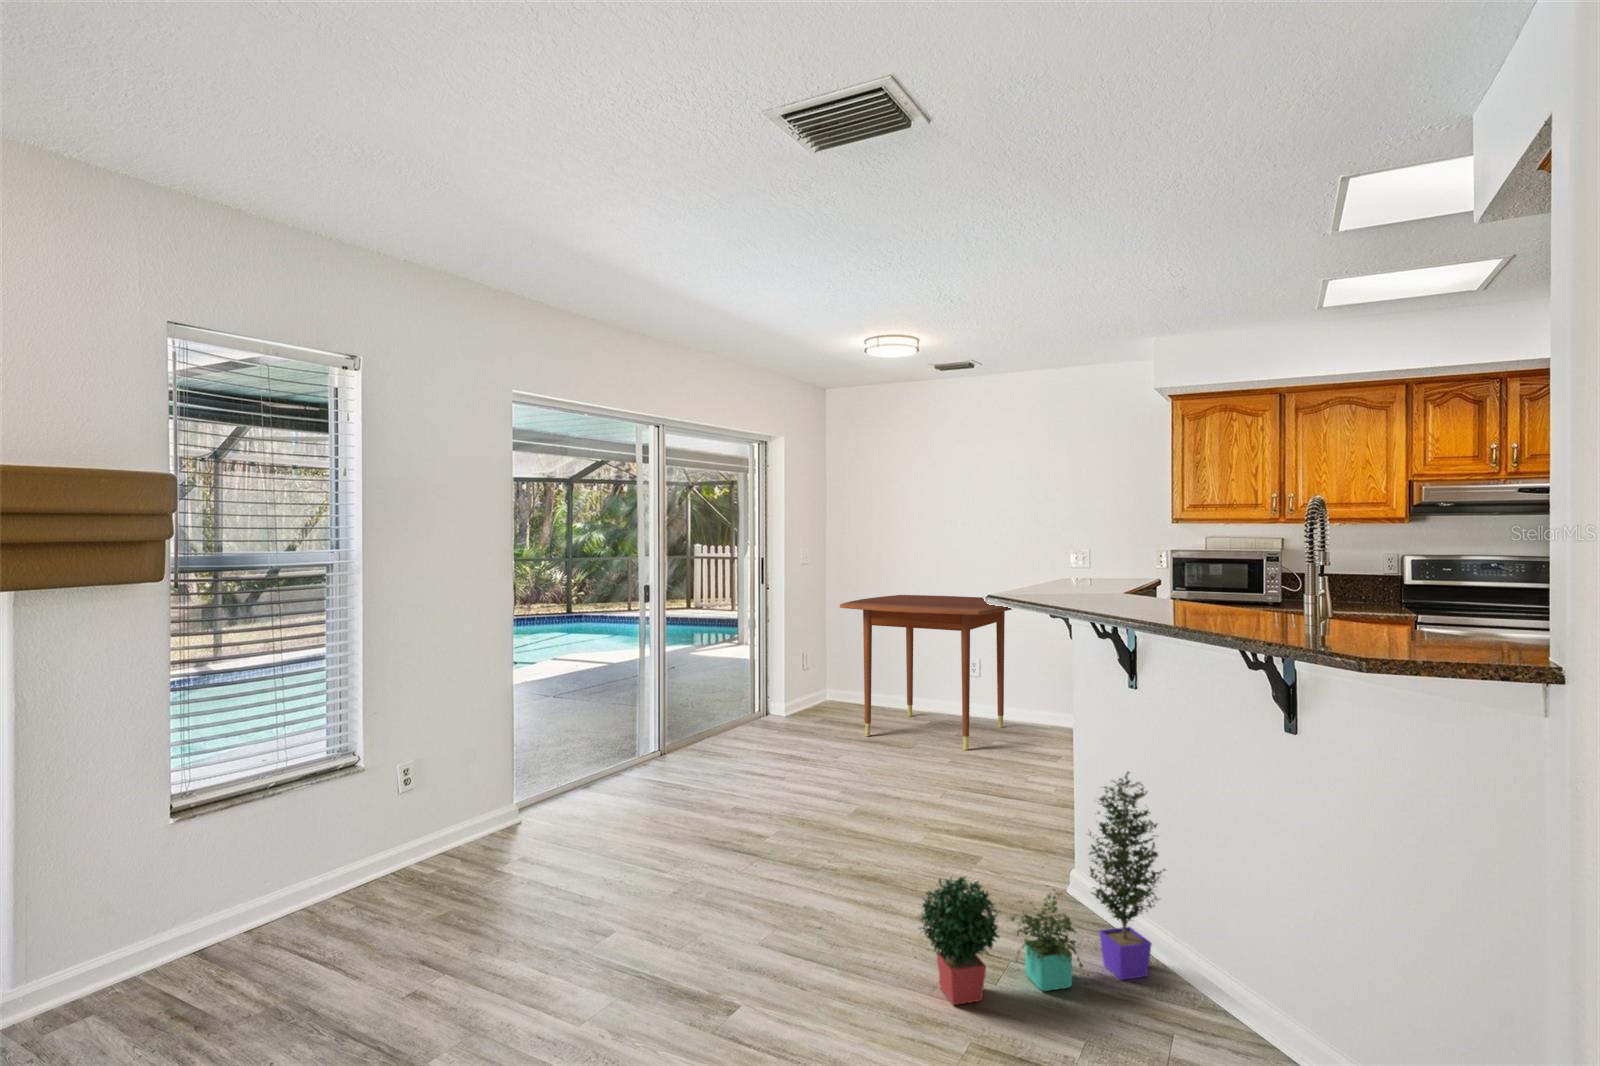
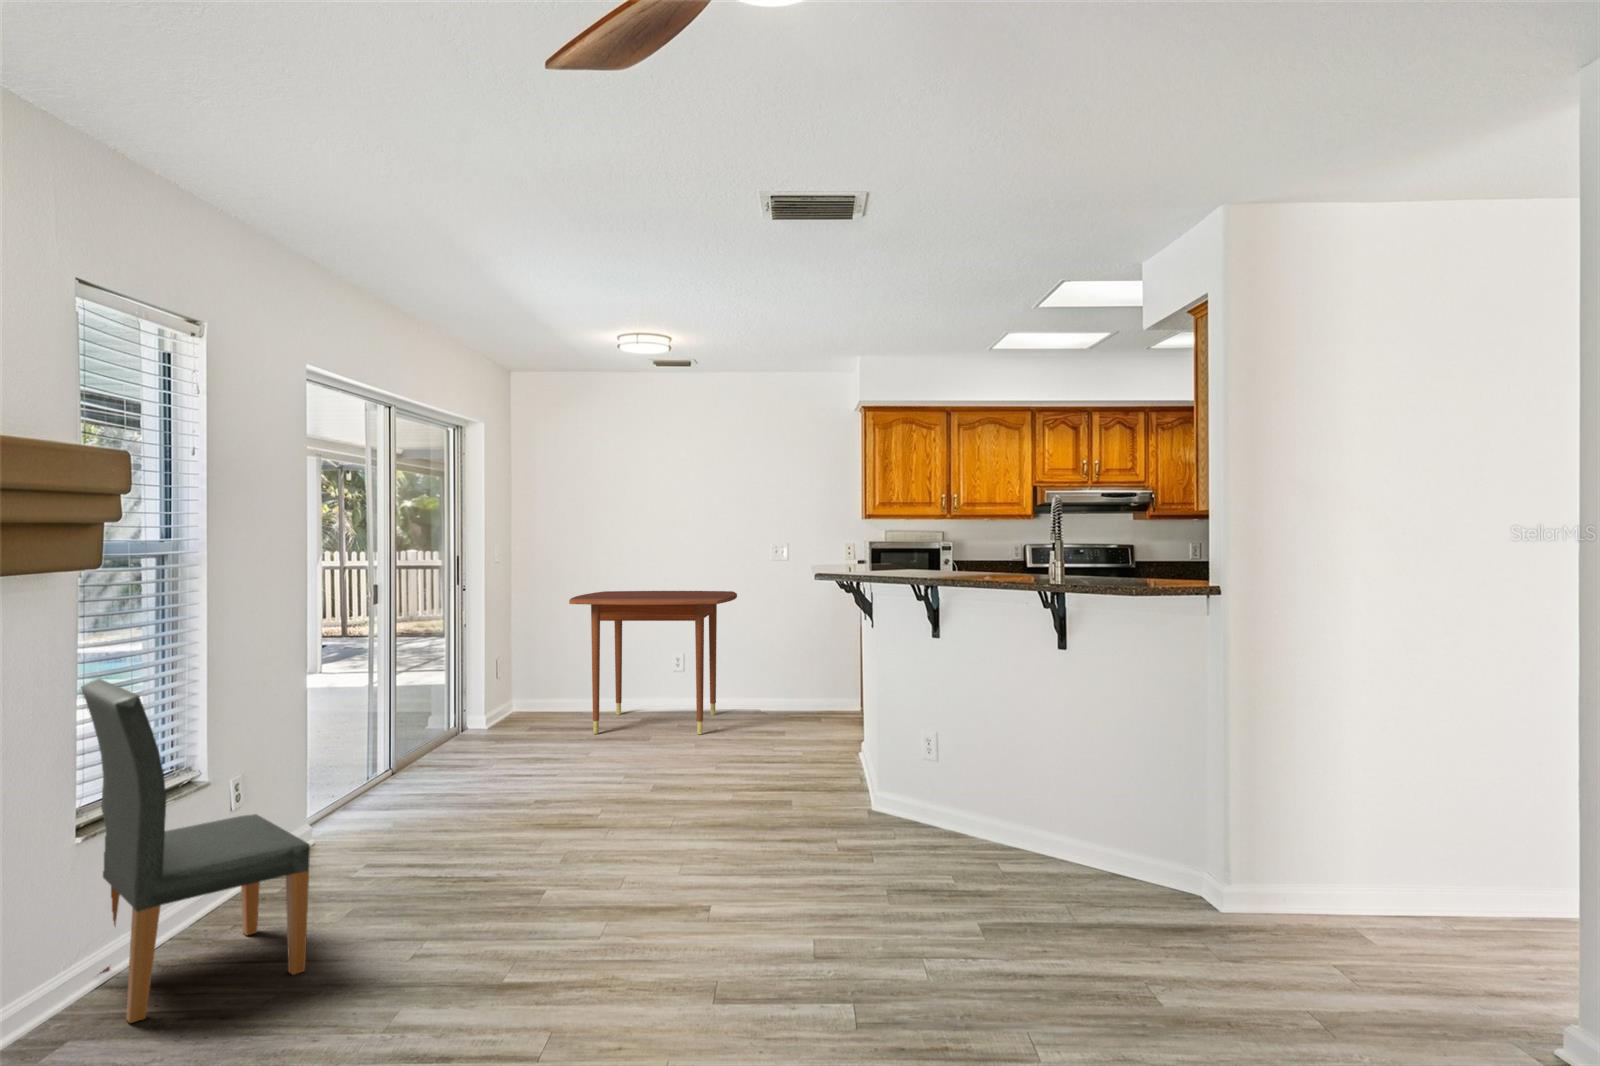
dining chair: none [141,672,369,1006] -> present [81,679,310,1023]
potted plant: present [919,772,1165,1005] -> none [818,699,969,879]

